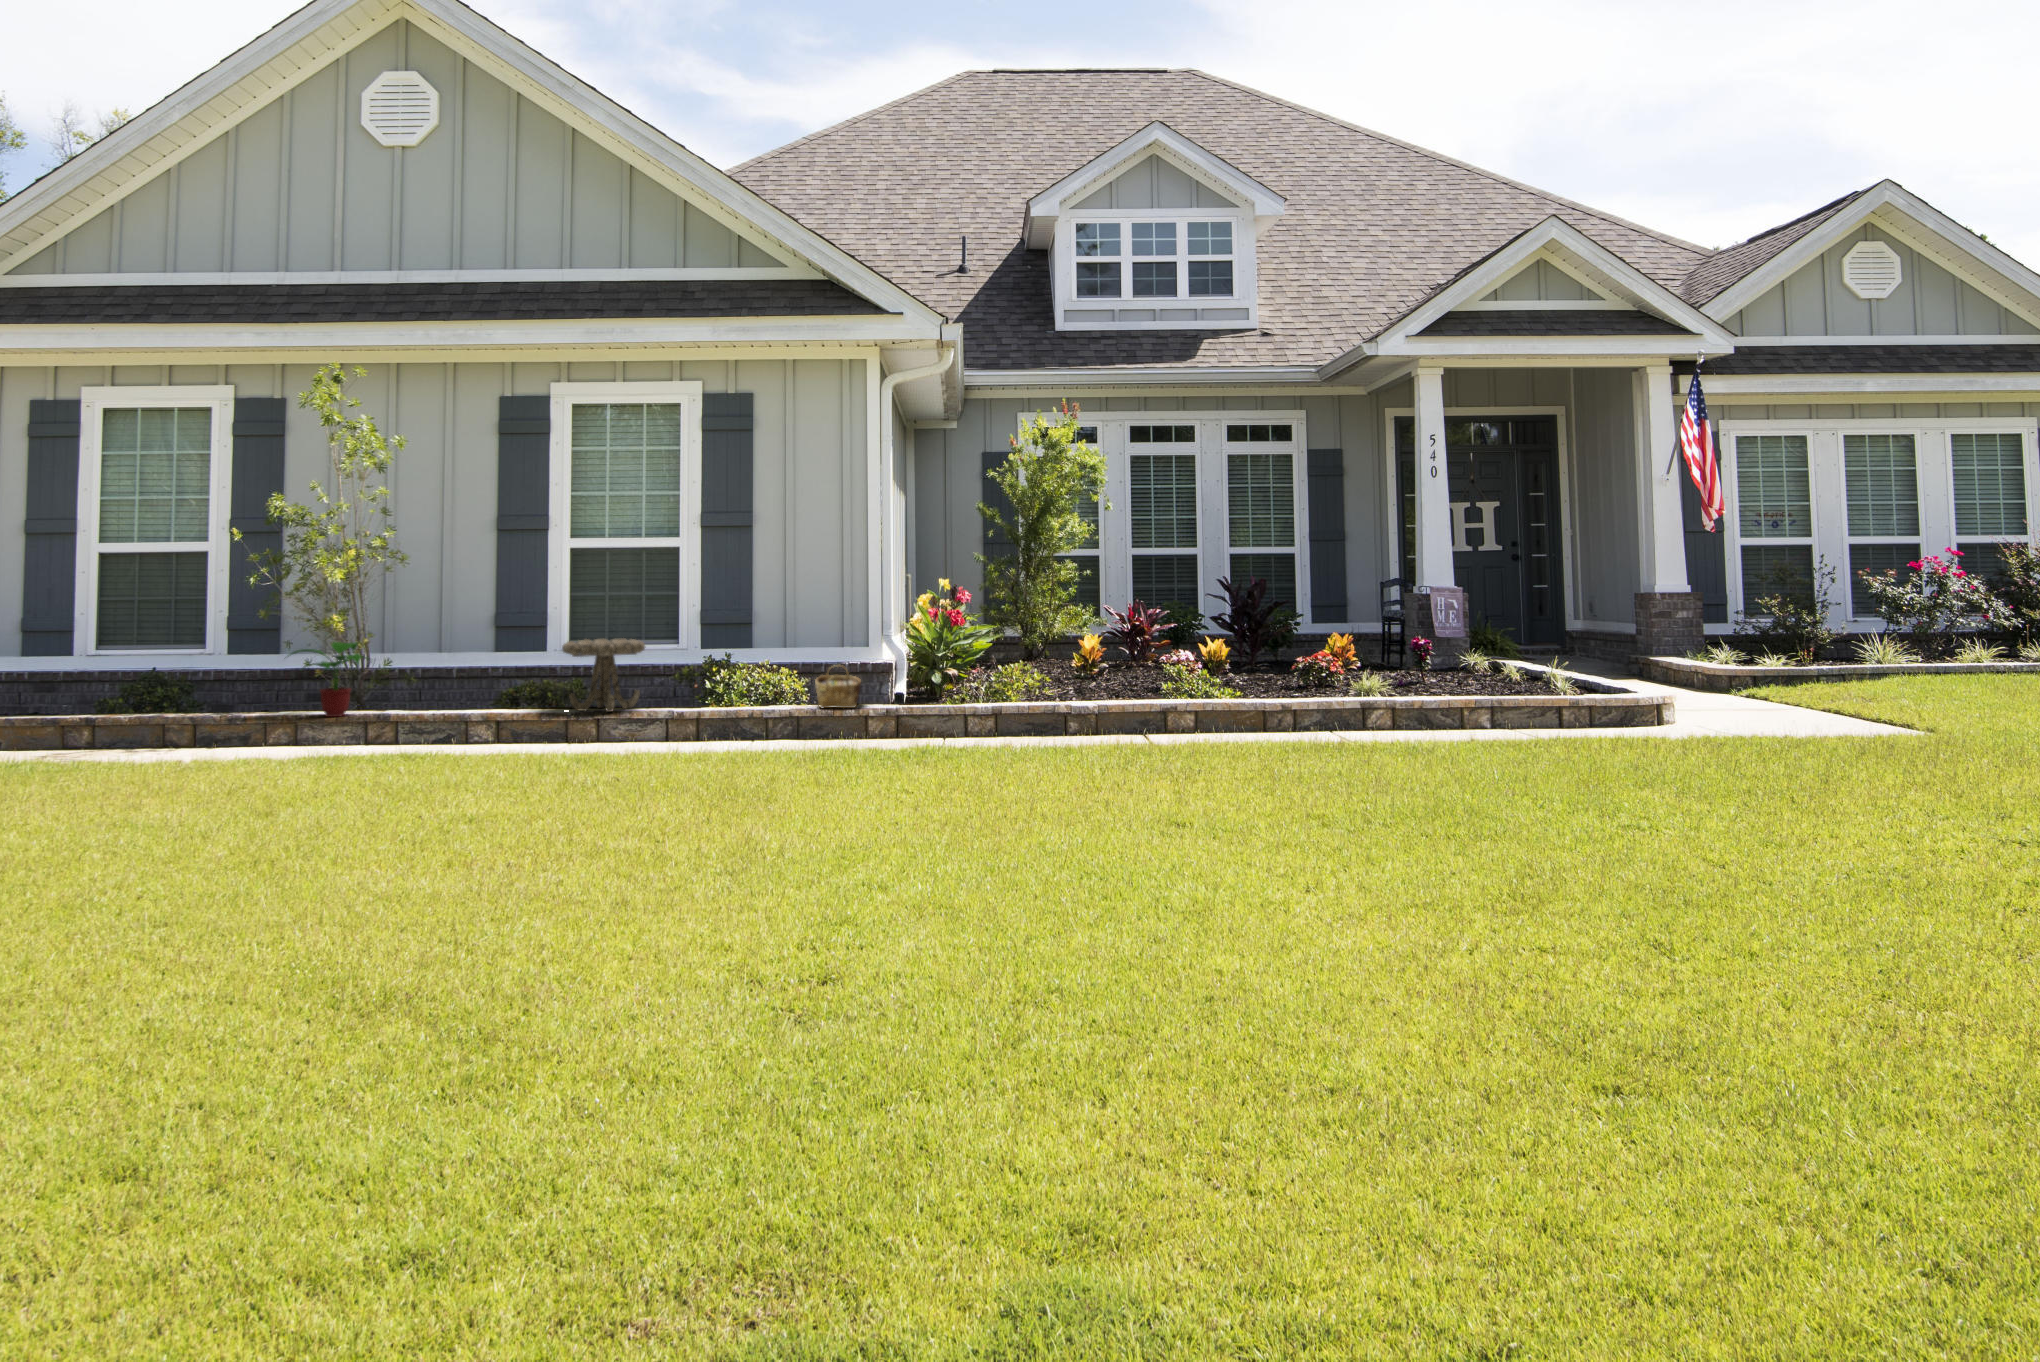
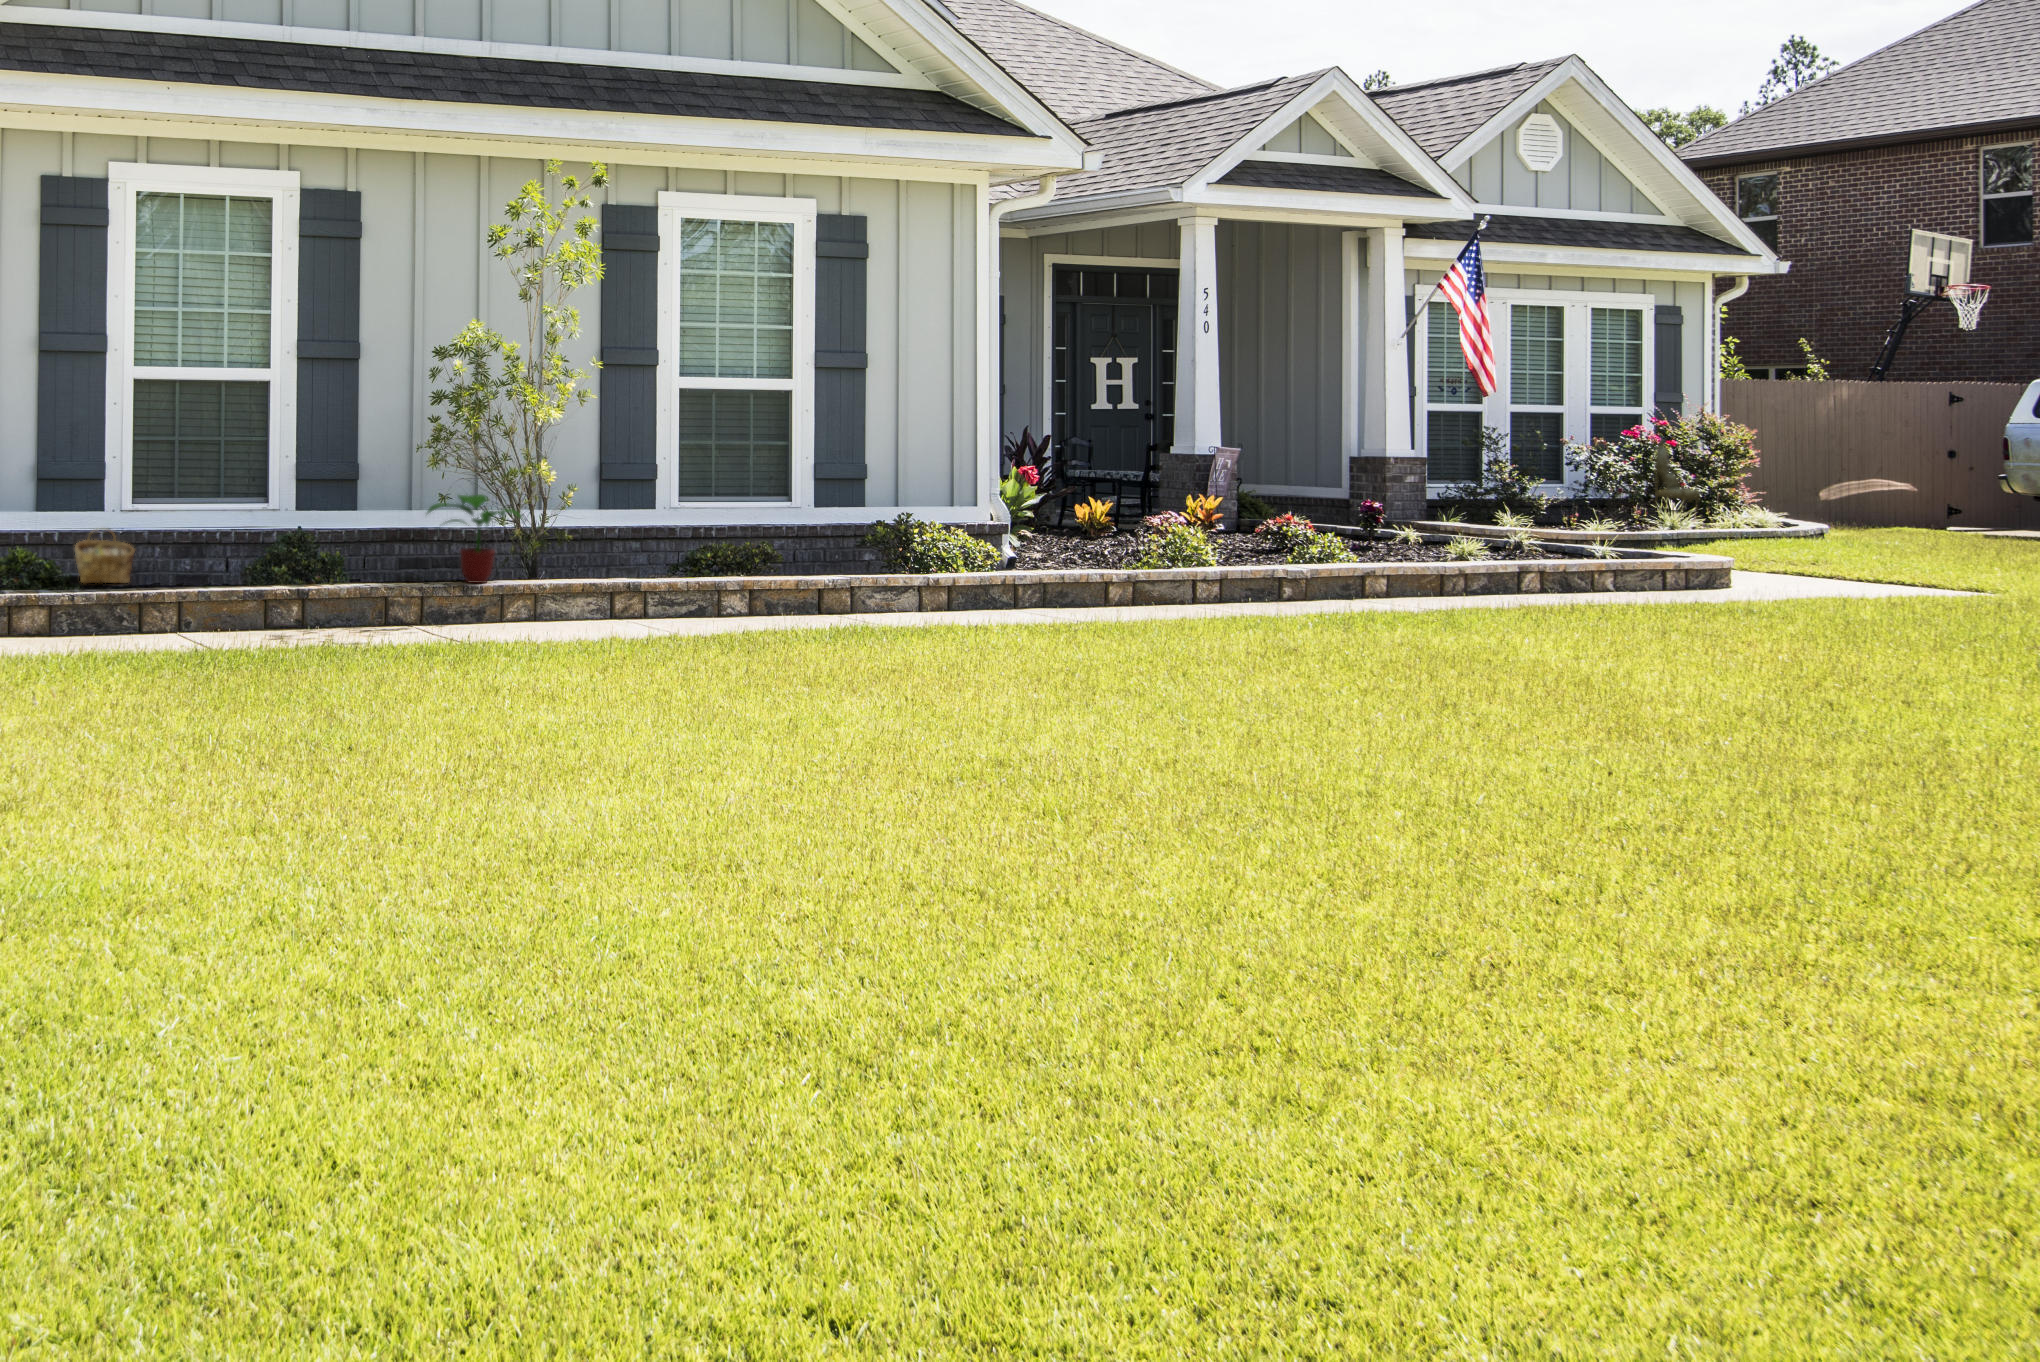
armchair: none [1955,549,2019,655] -> present [1654,440,1700,510]
side table: present [562,638,645,712] -> none [695,492,799,576]
woven basket: present [815,665,861,708] -> present [75,529,135,584]

